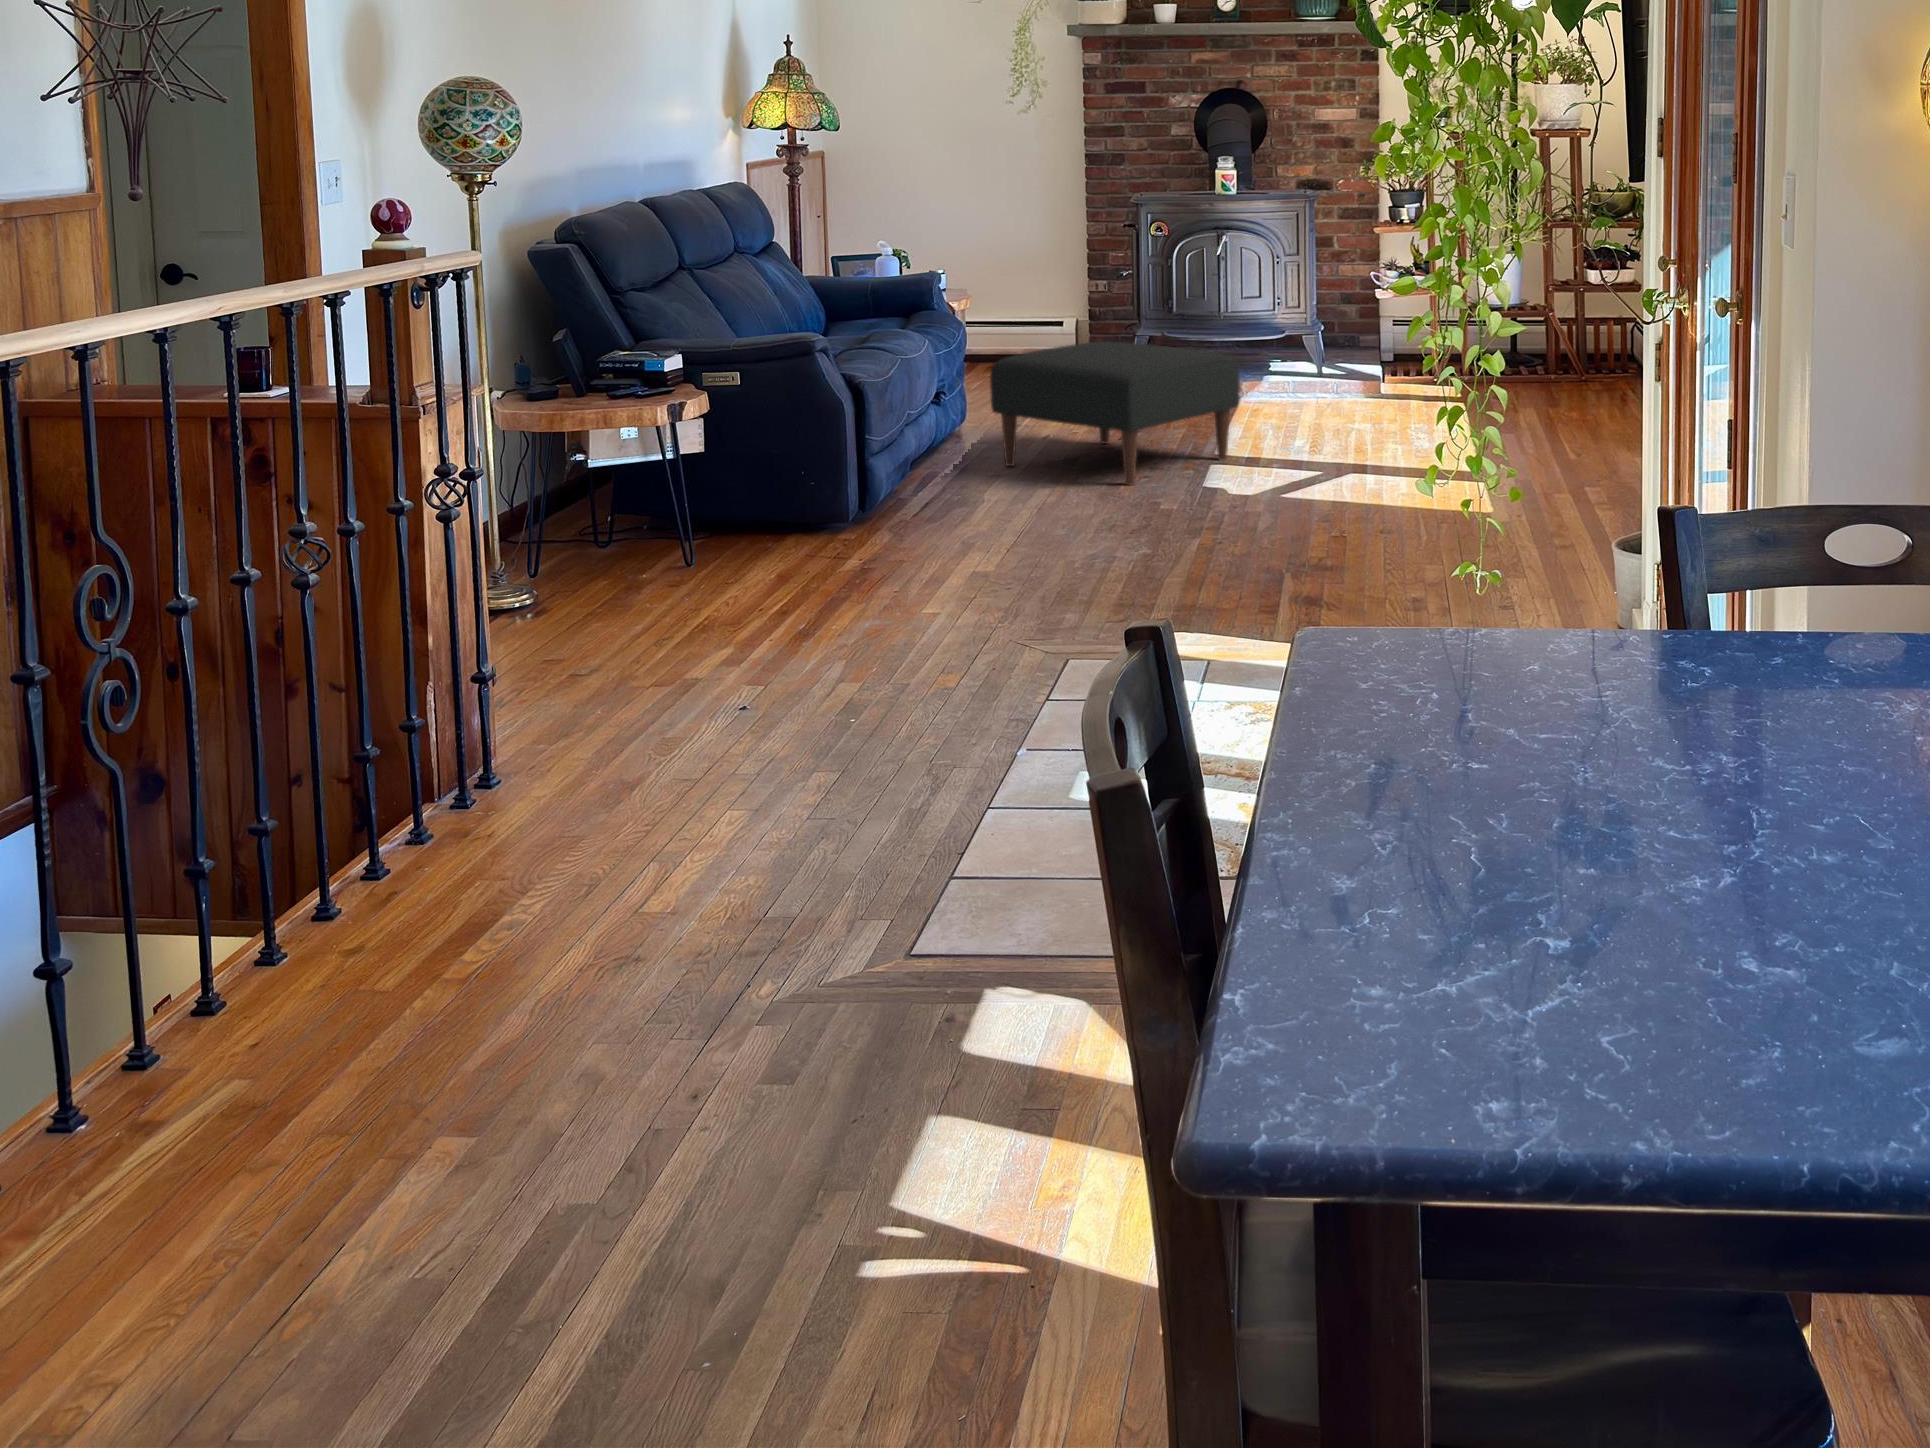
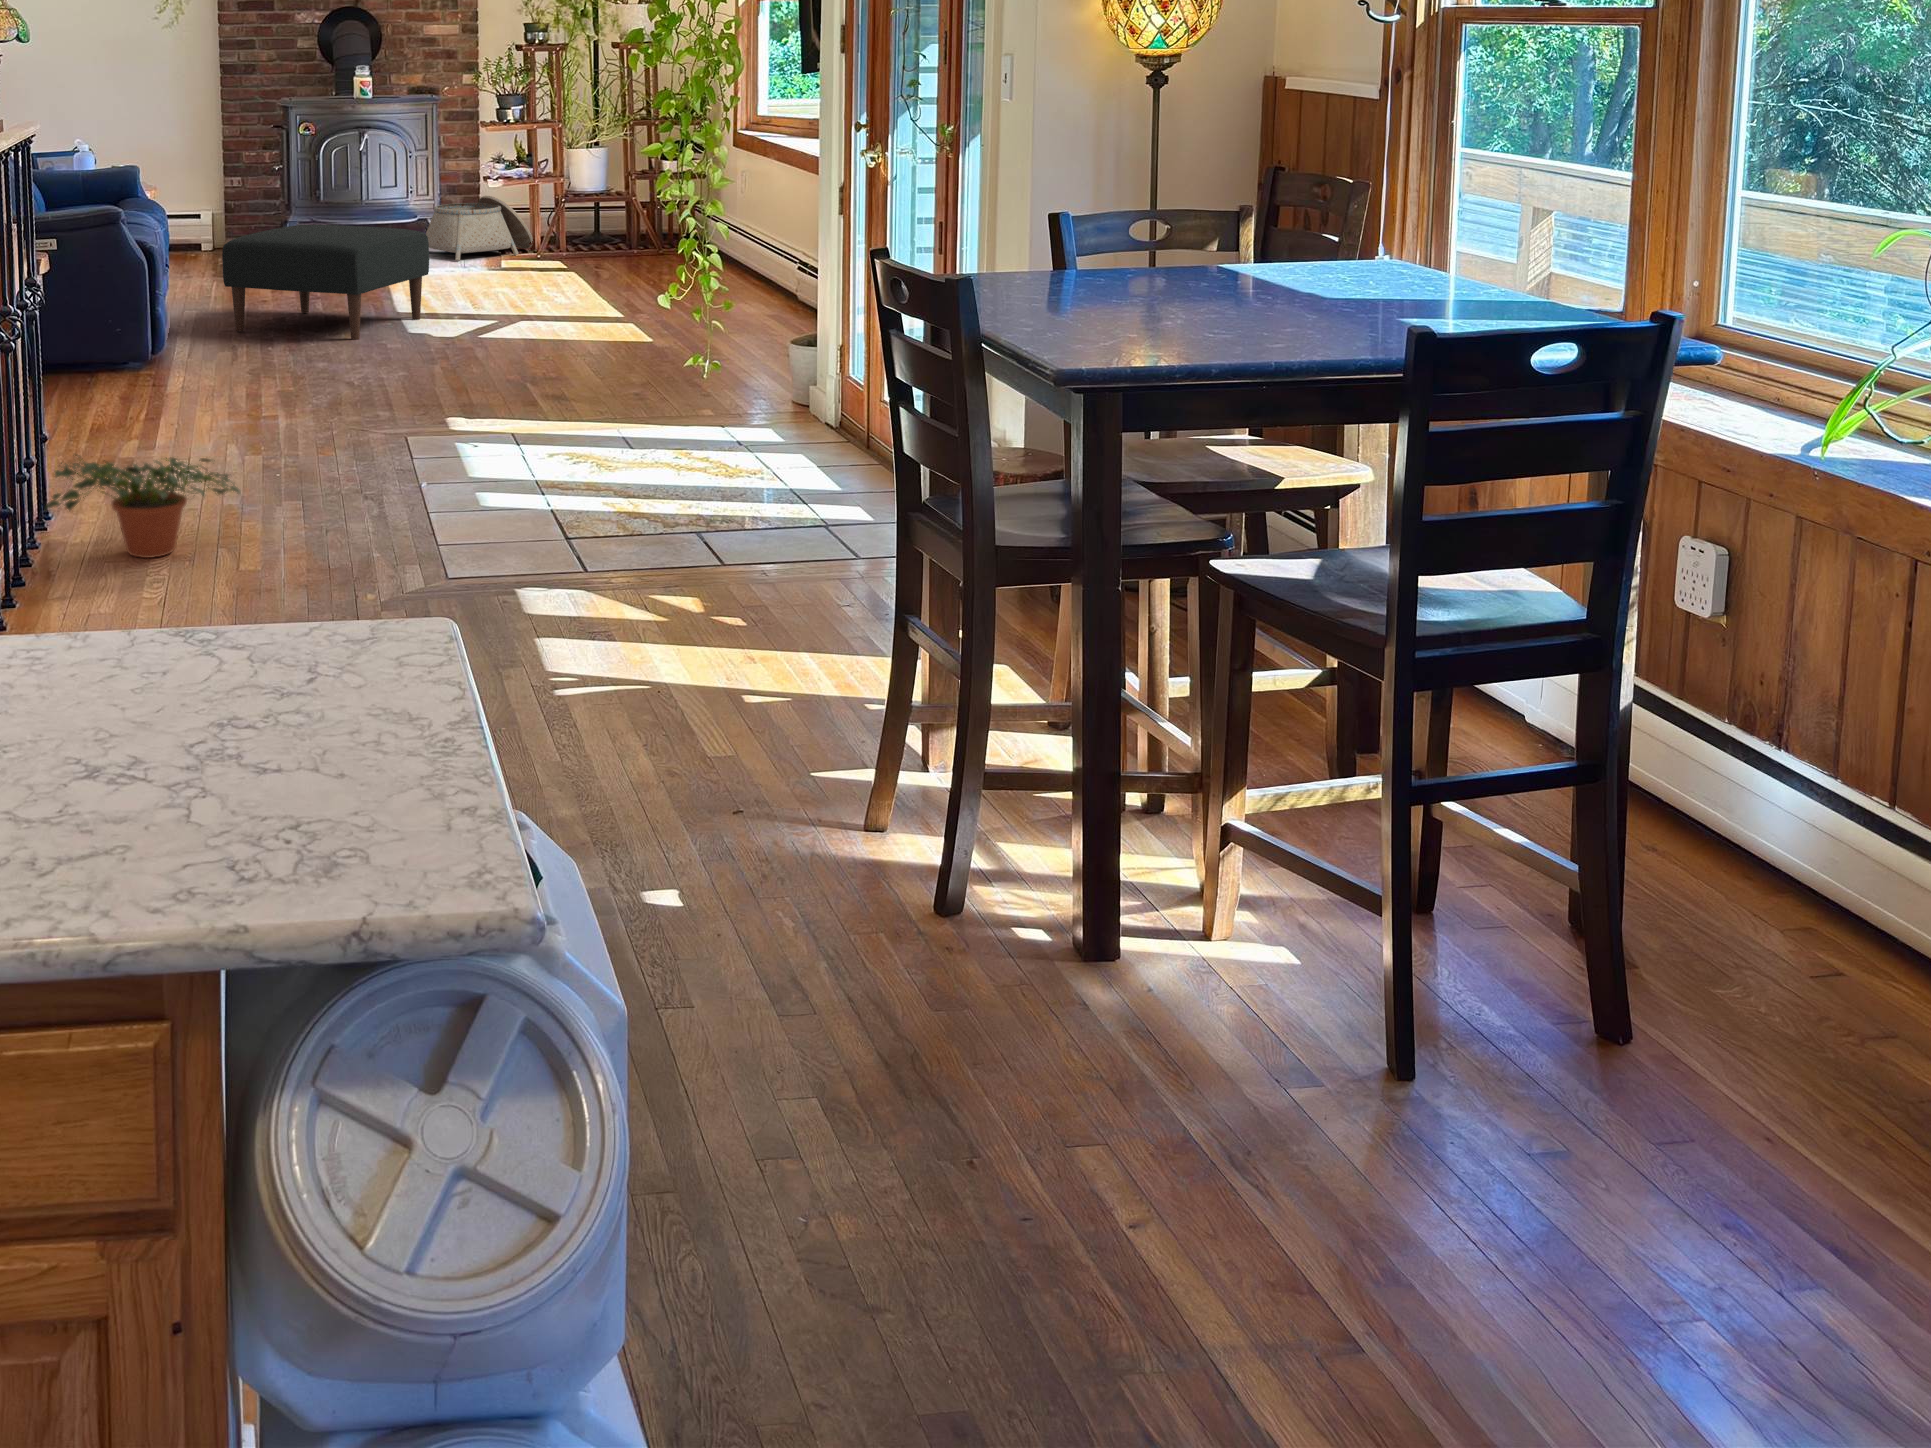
basket: none [1293,306,1424,381] -> present [426,196,533,261]
potted plant: none [417,687,703,839] -> present [45,458,240,558]

